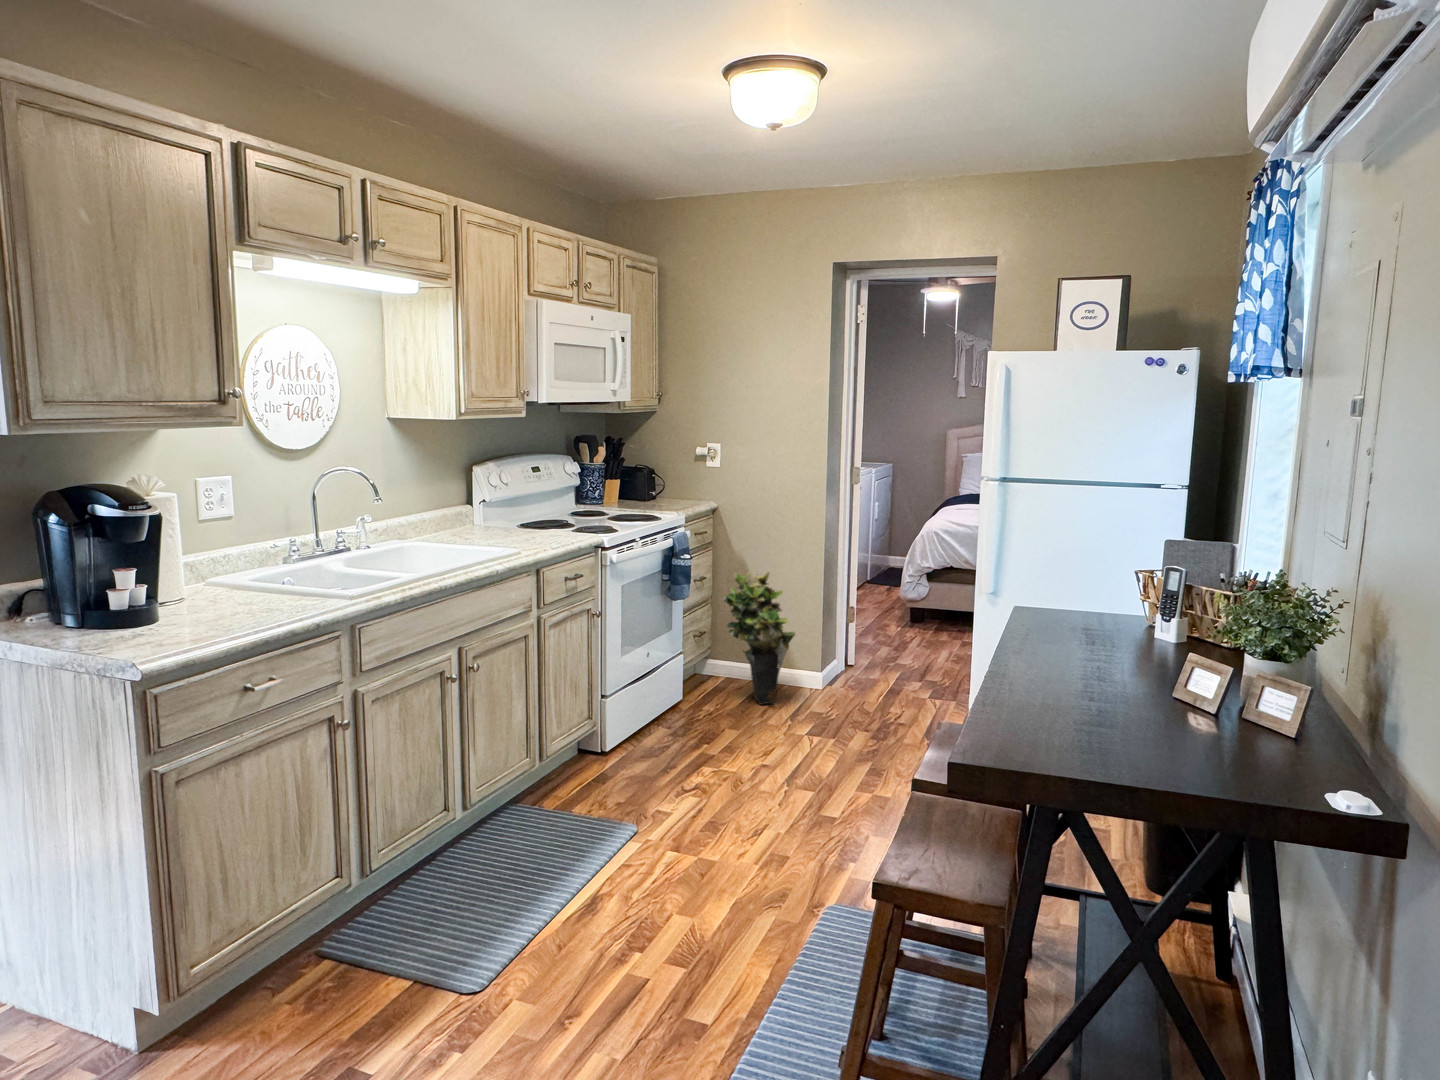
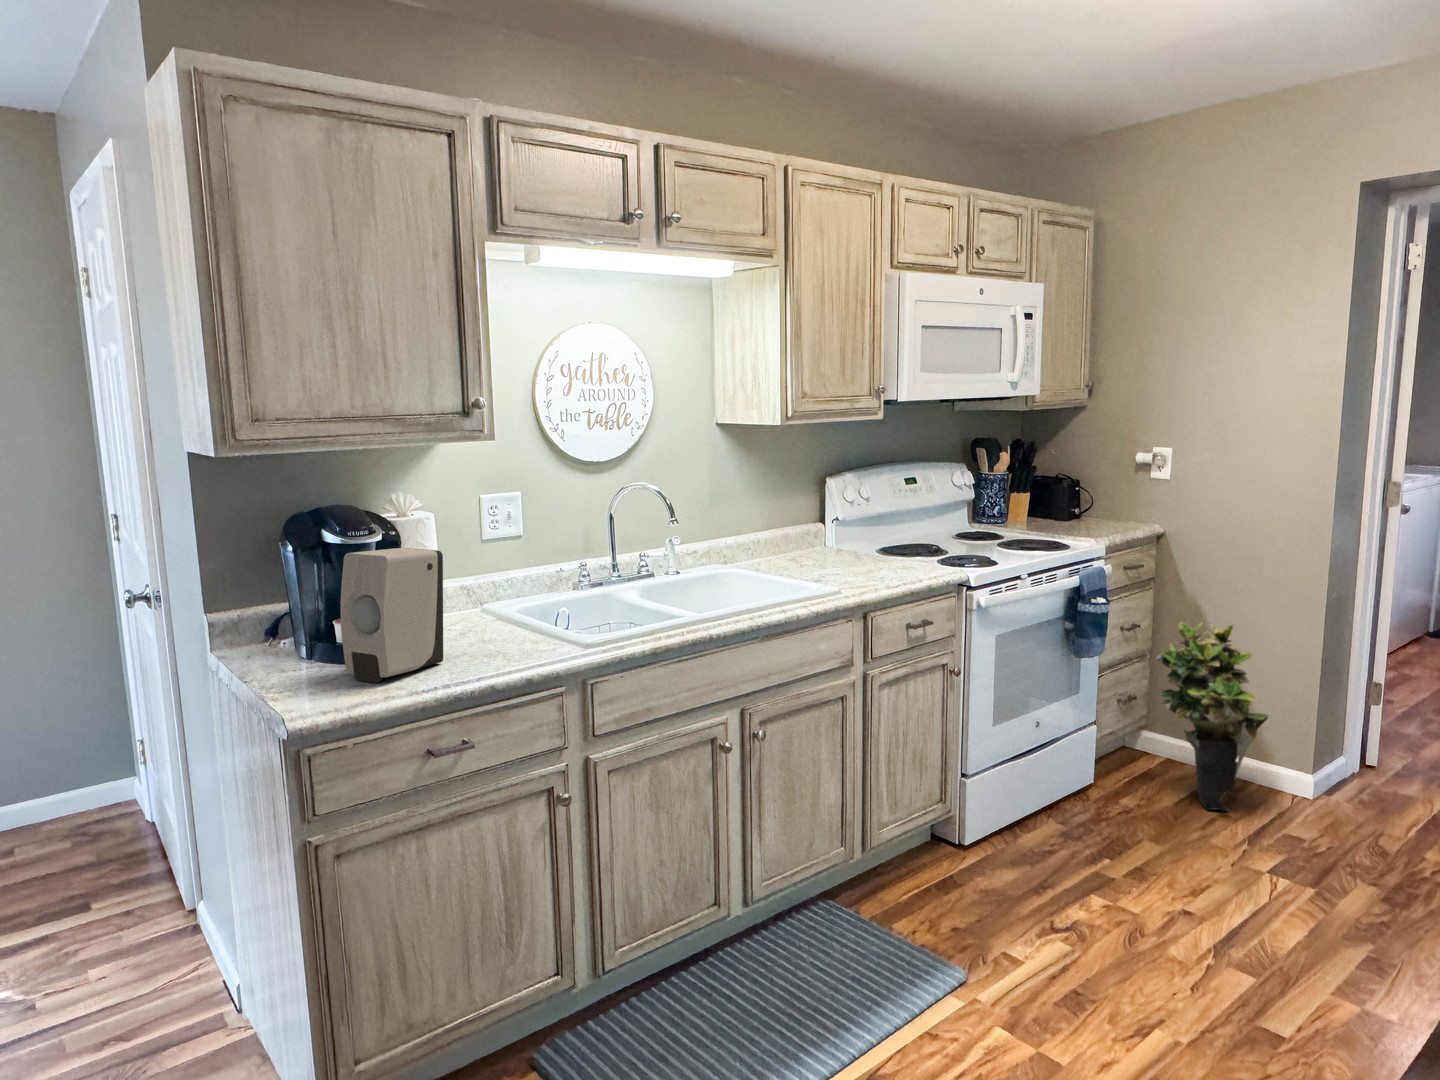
soap dispenser: none [140,519,230,636] -> present [340,548,443,683]

